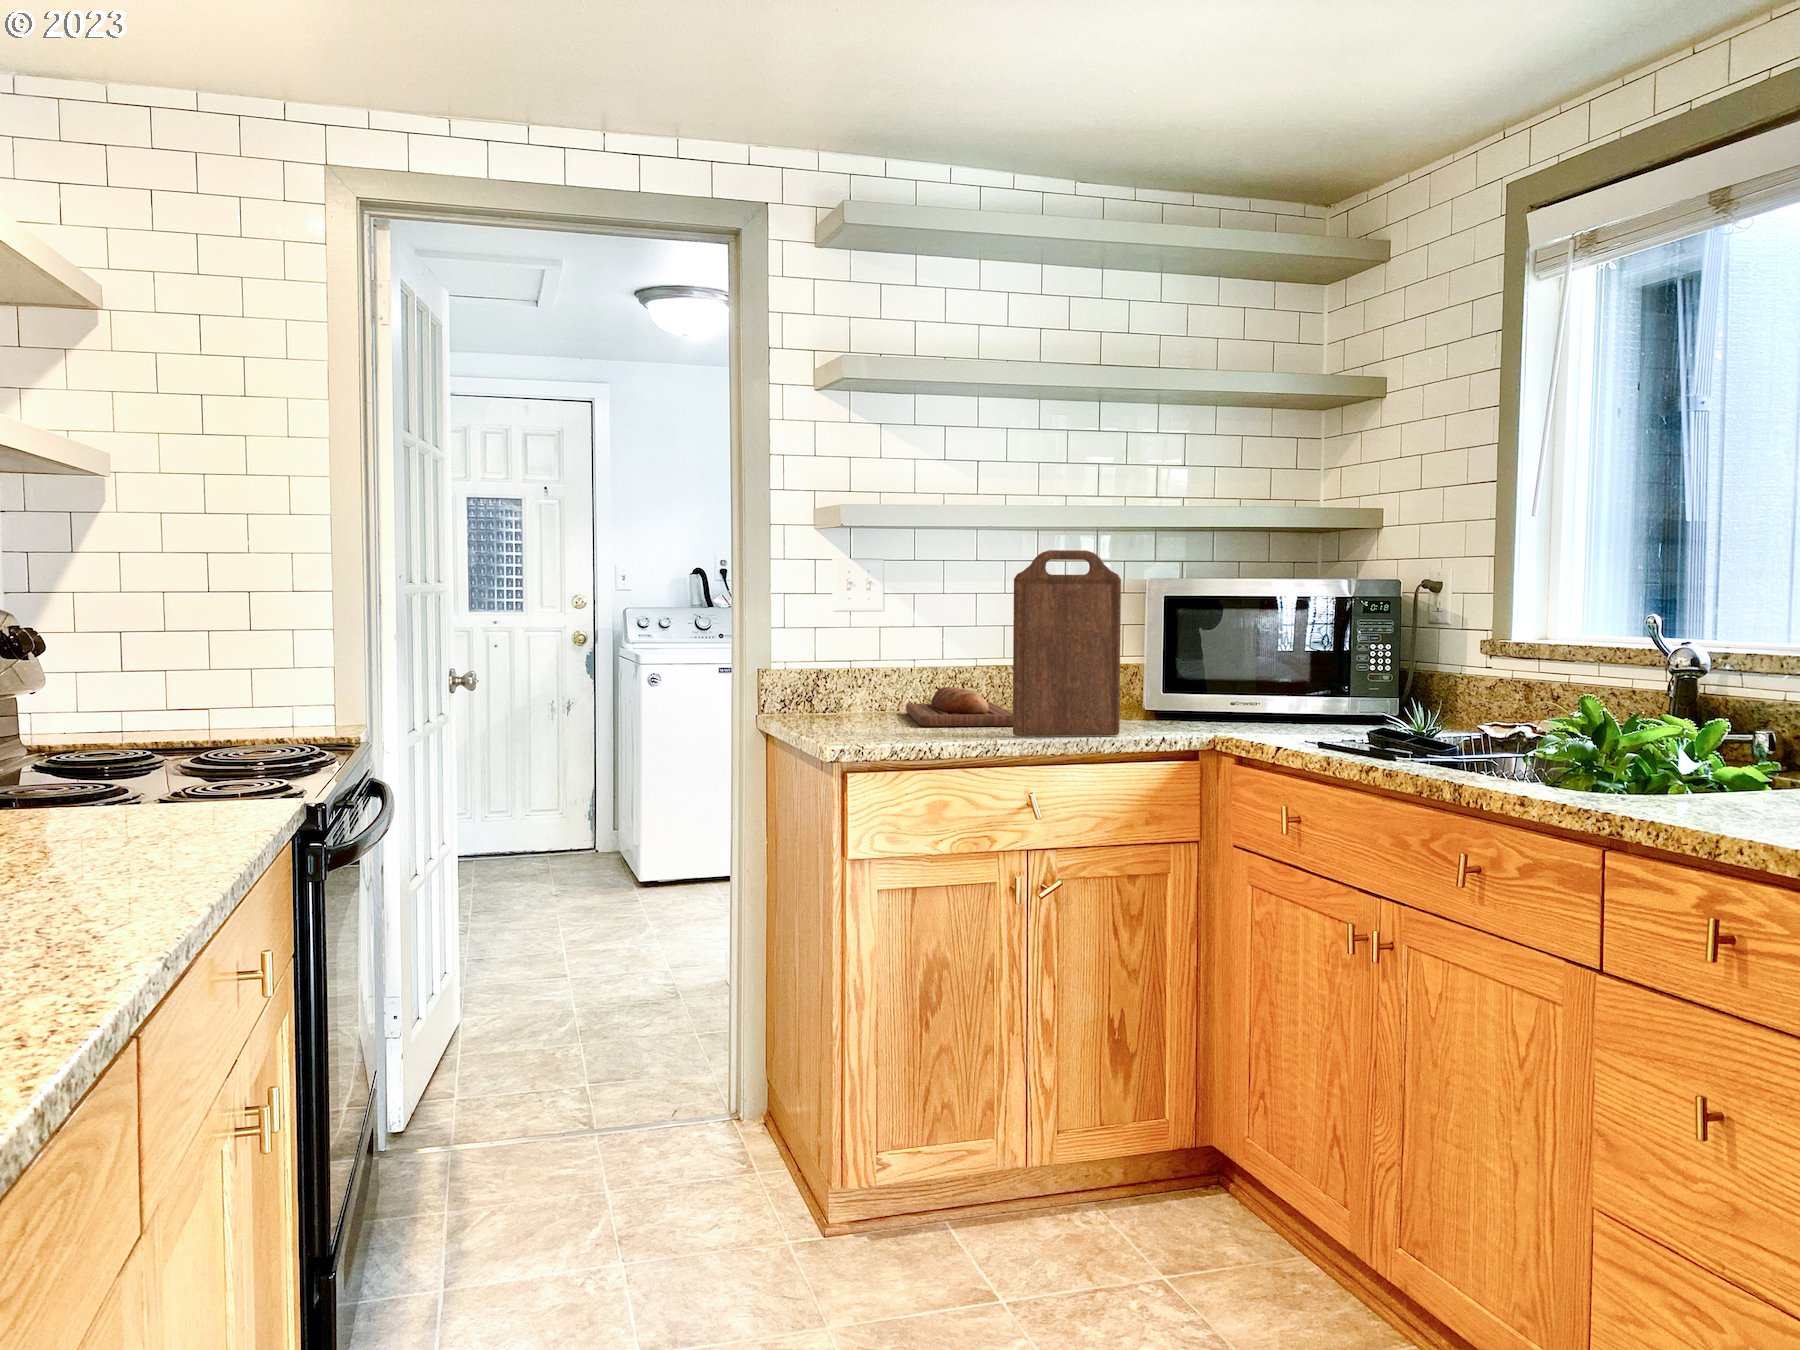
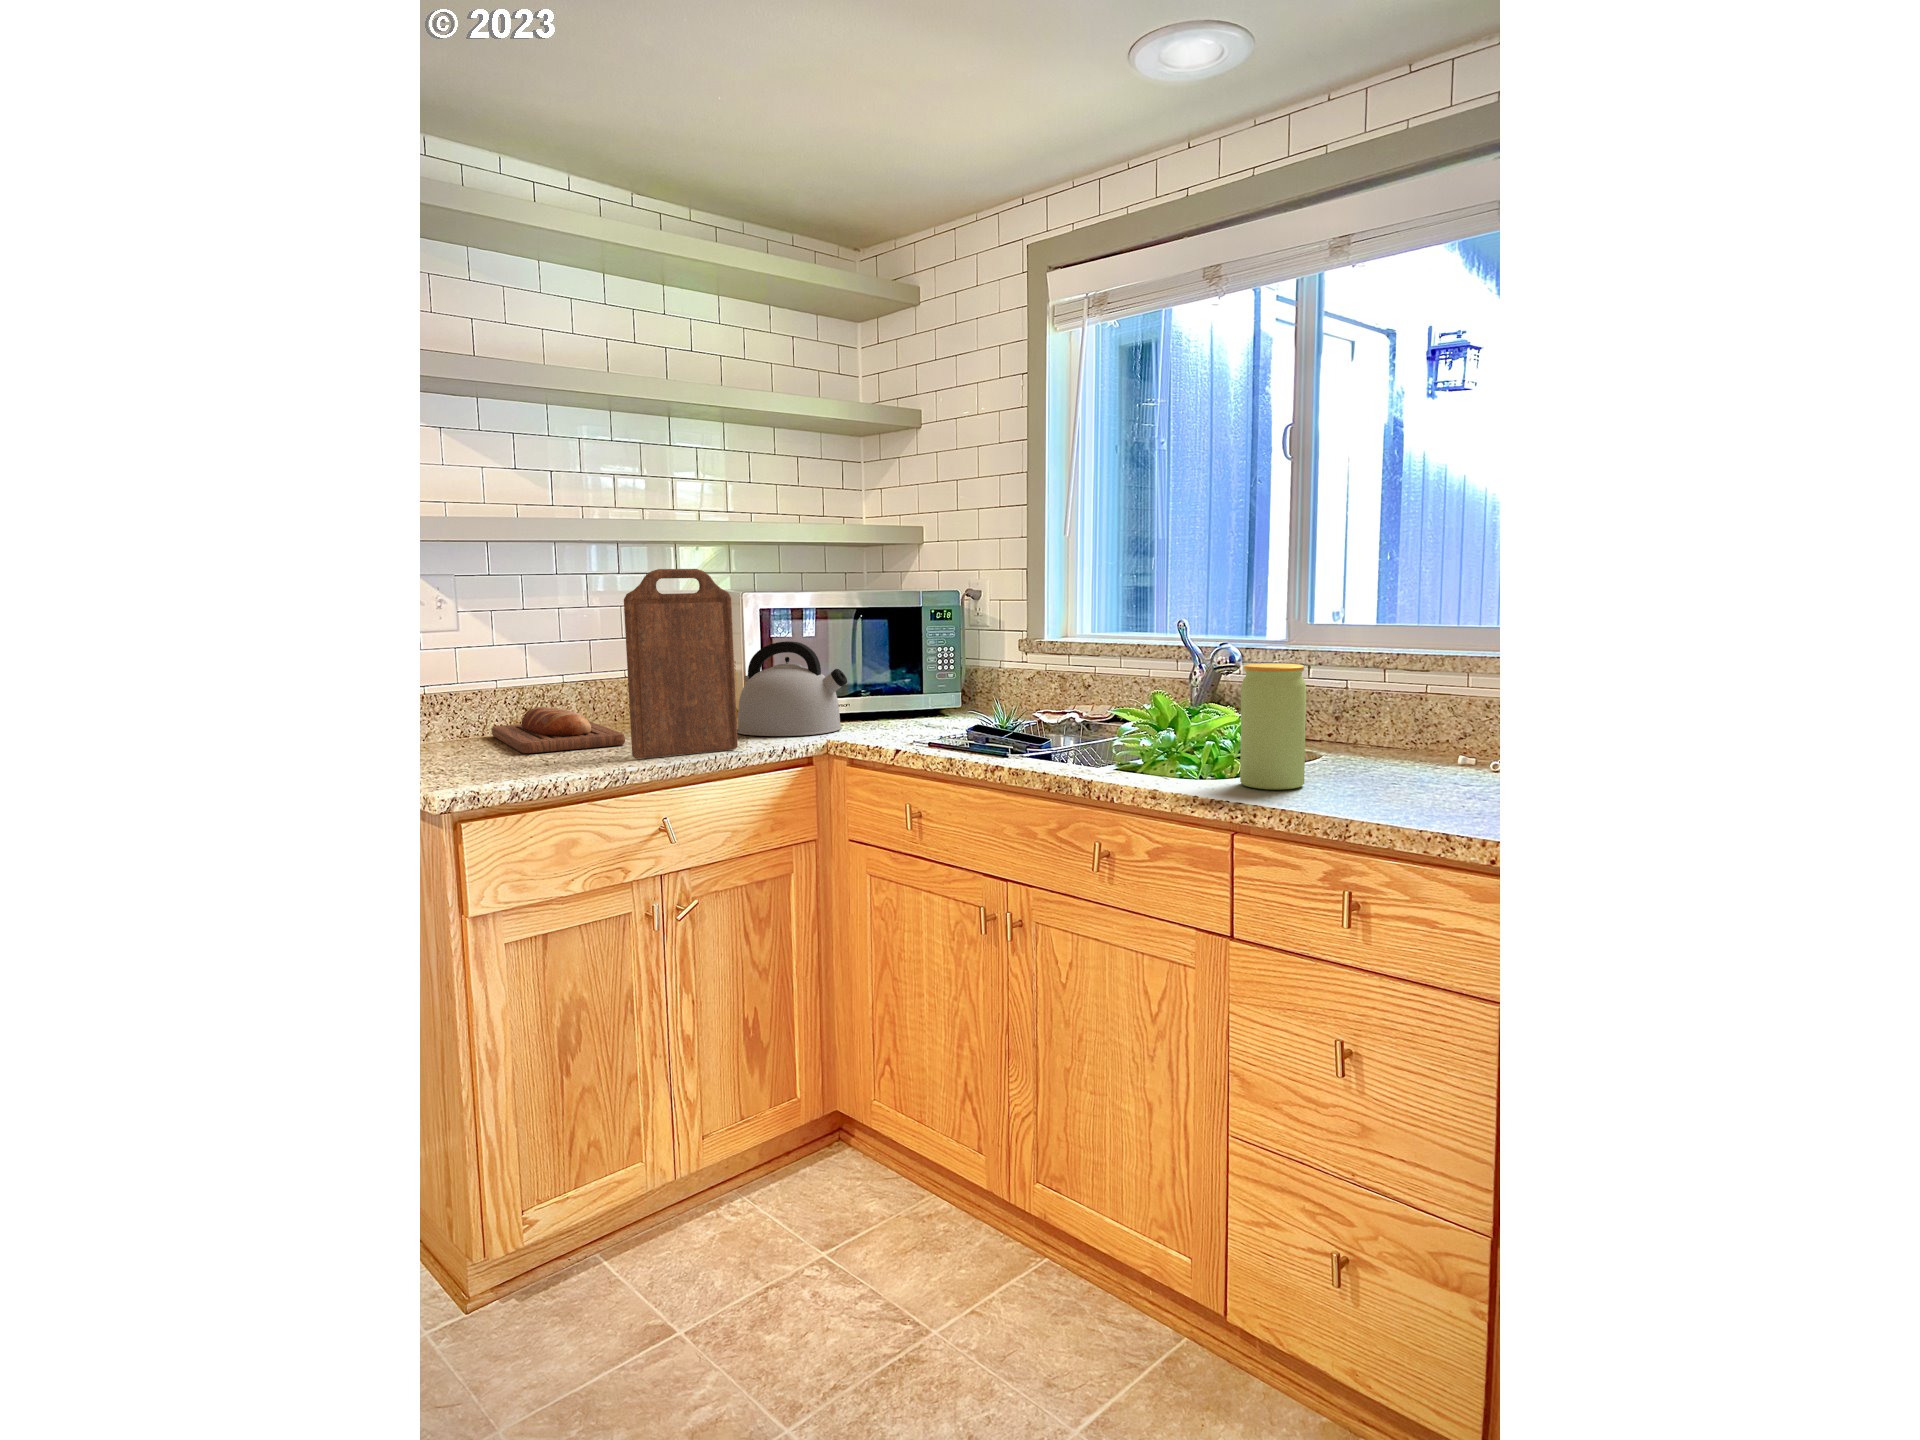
kettle: none [1133,630,1253,730] -> present [737,641,847,736]
jar: none [1638,659,1725,806] -> present [1240,663,1306,789]

